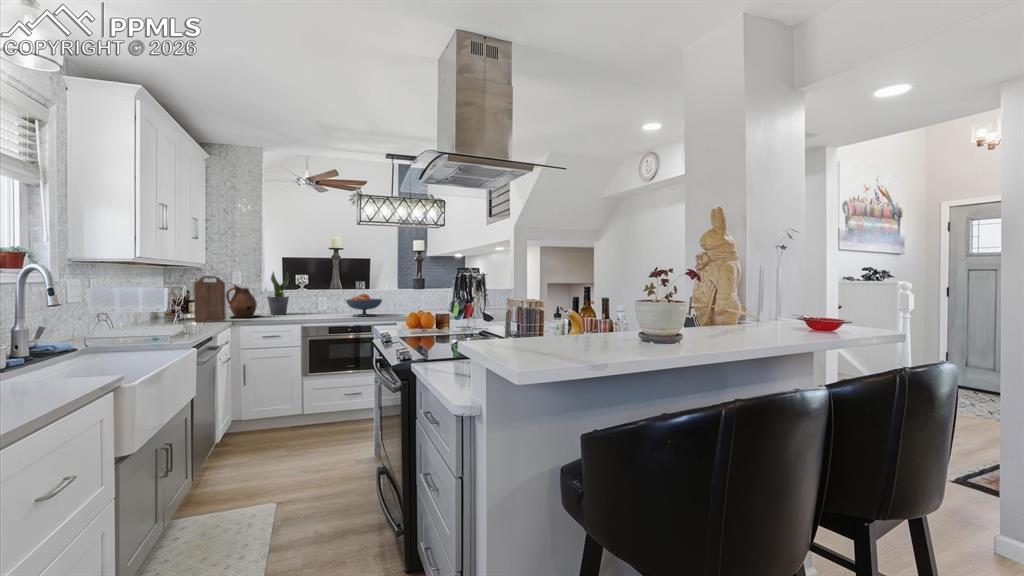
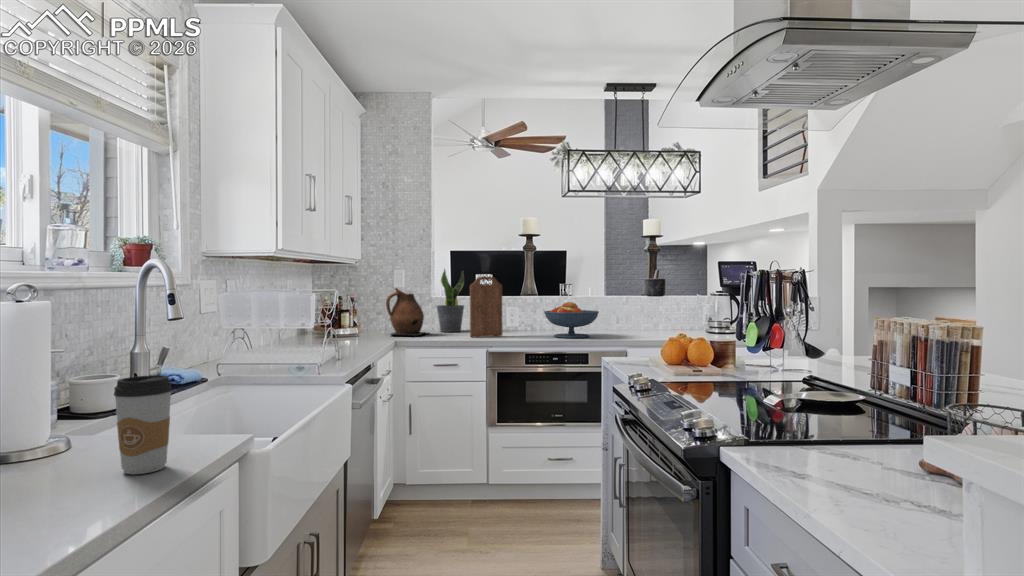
cutting board: present [194,276,226,322] -> present [470,277,502,337]
coffee cup: none [39,333,78,386] -> present [114,375,172,474]

